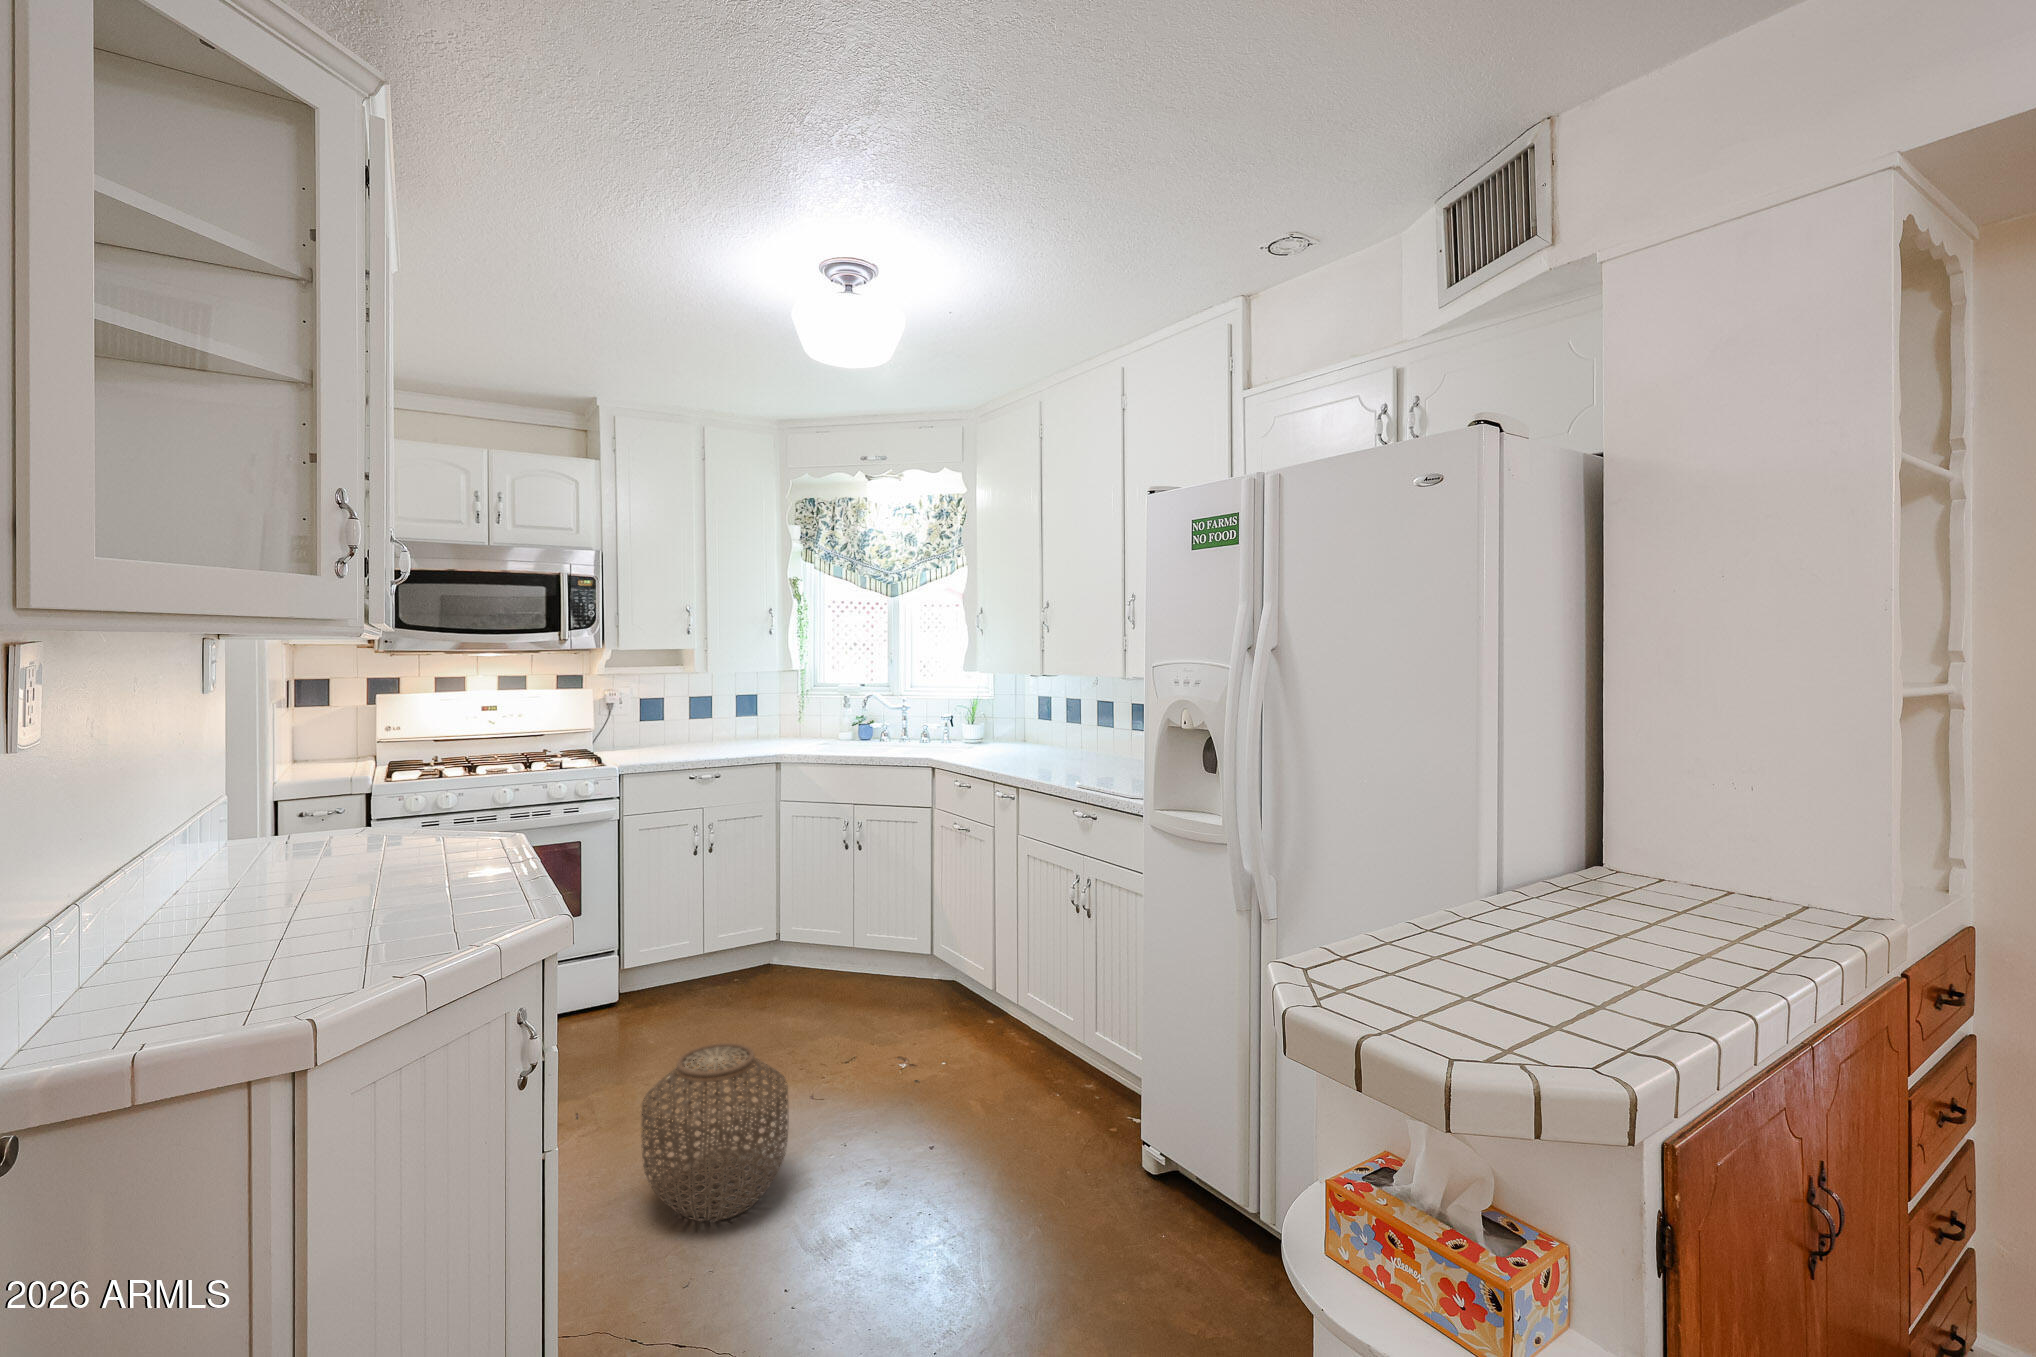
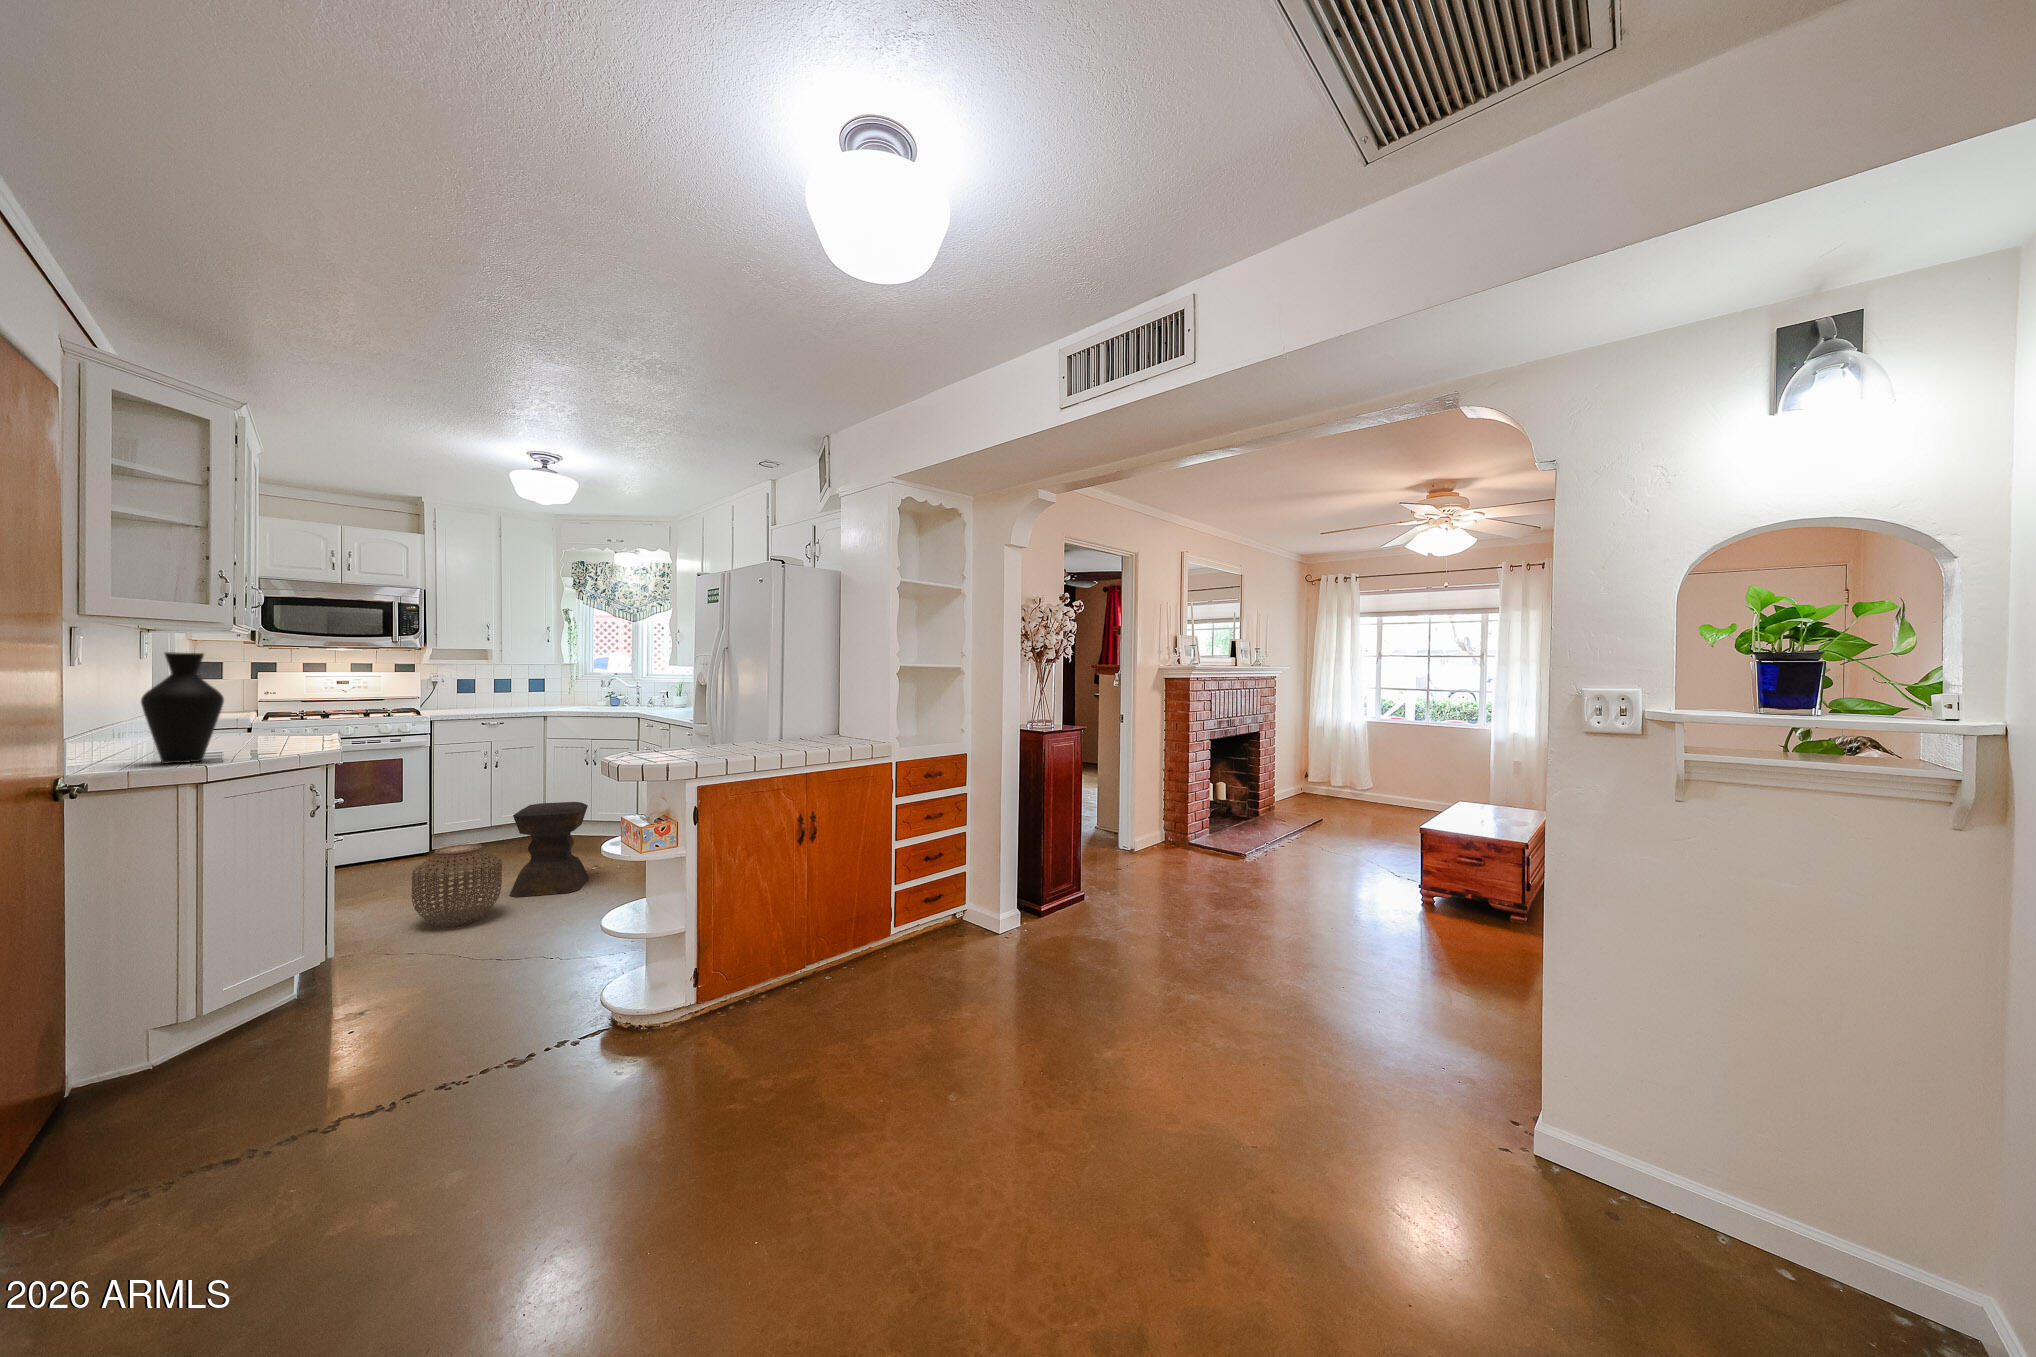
vase: none [142,703,320,994] -> present [141,652,224,763]
stool: none [780,937,896,1131] -> present [509,802,589,897]

